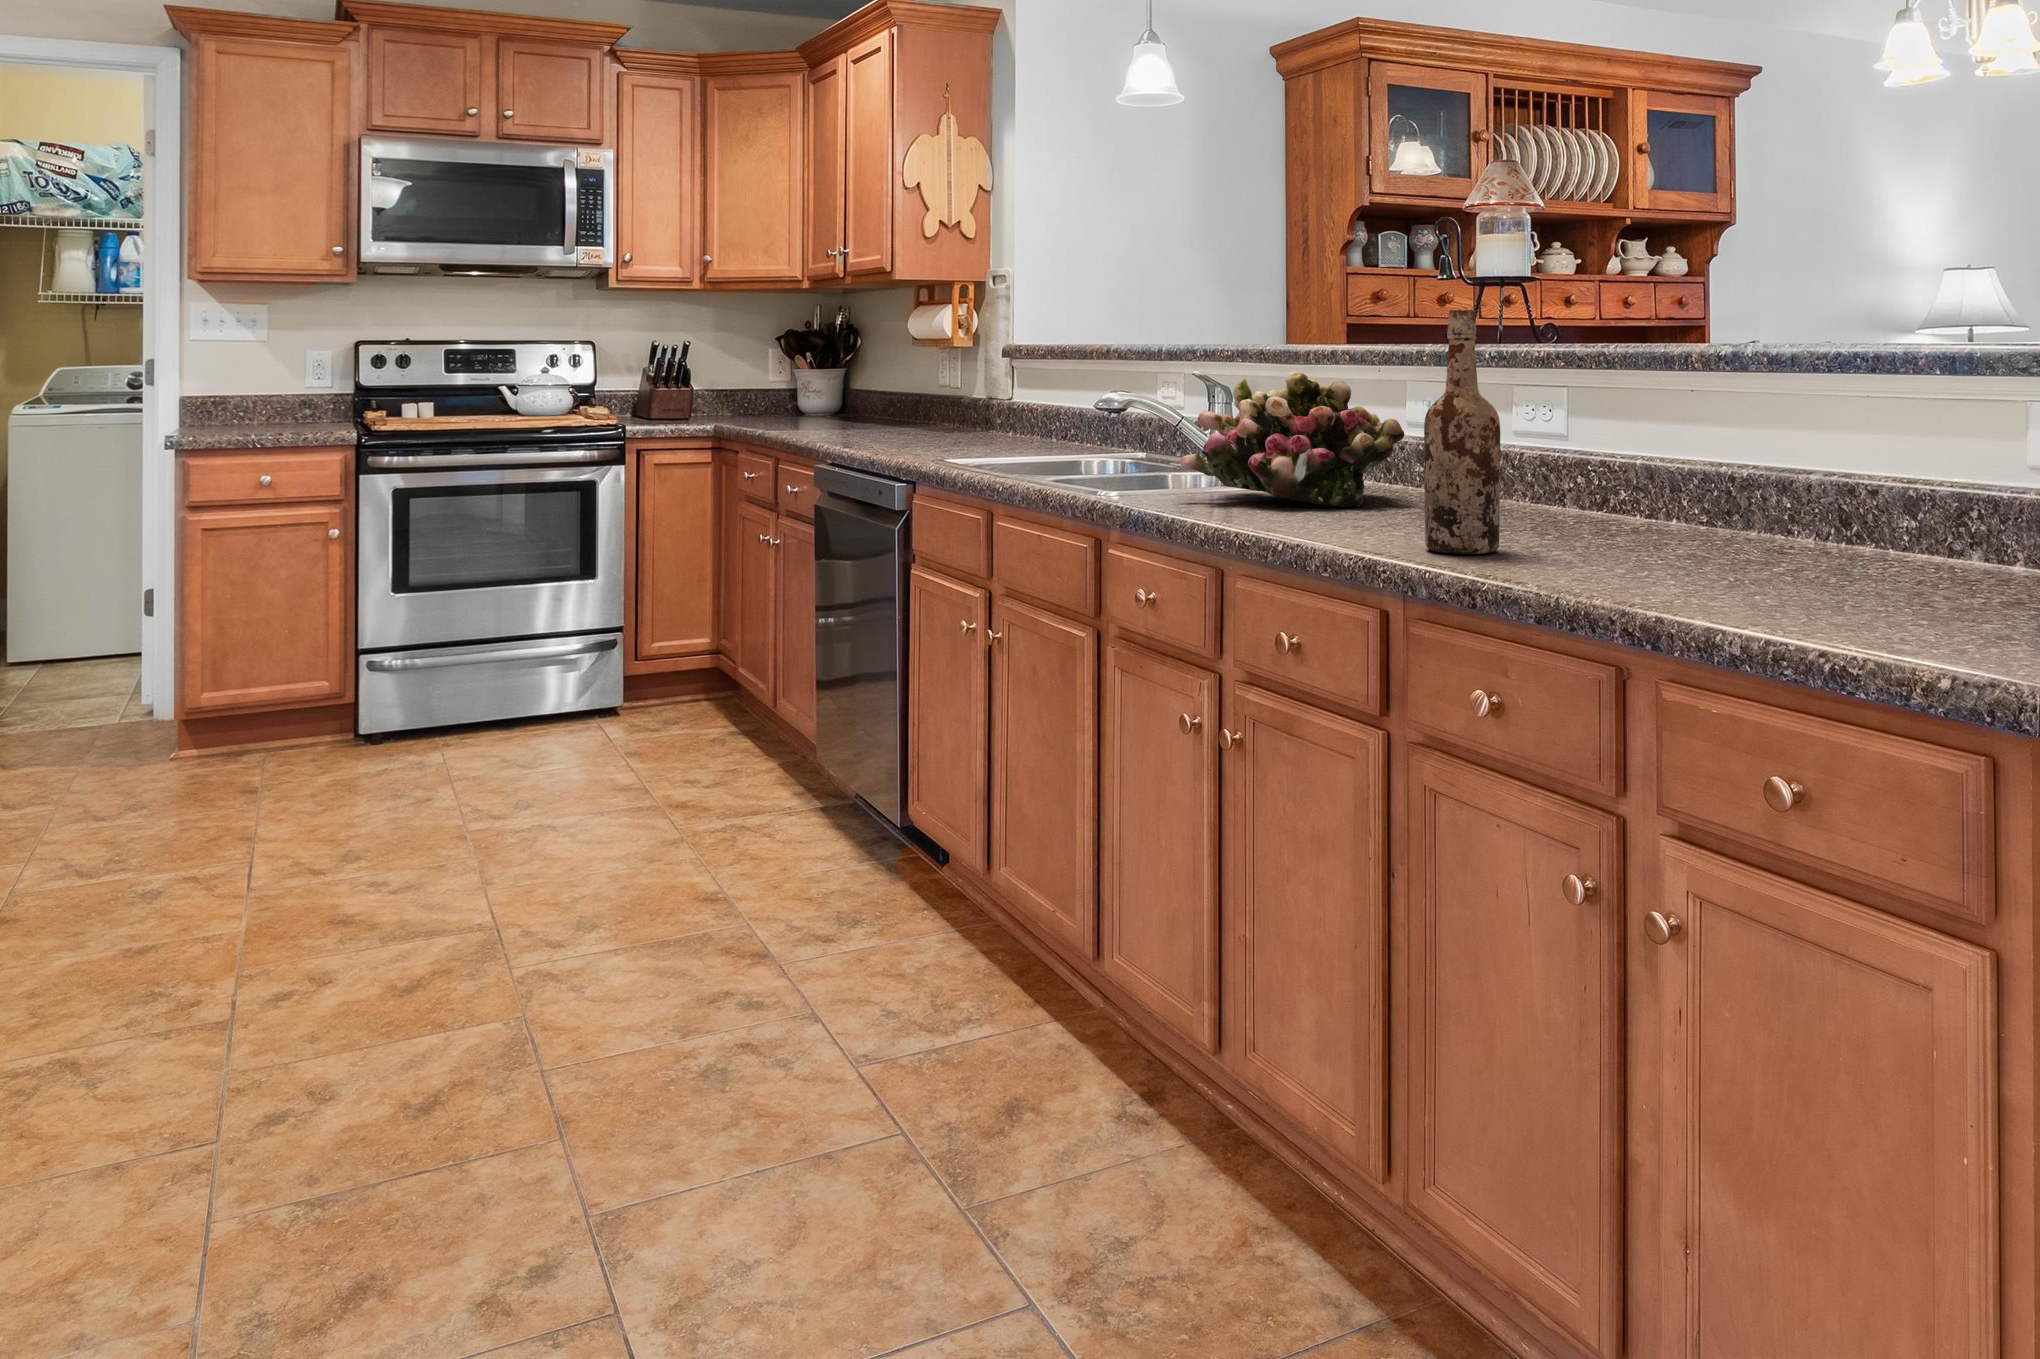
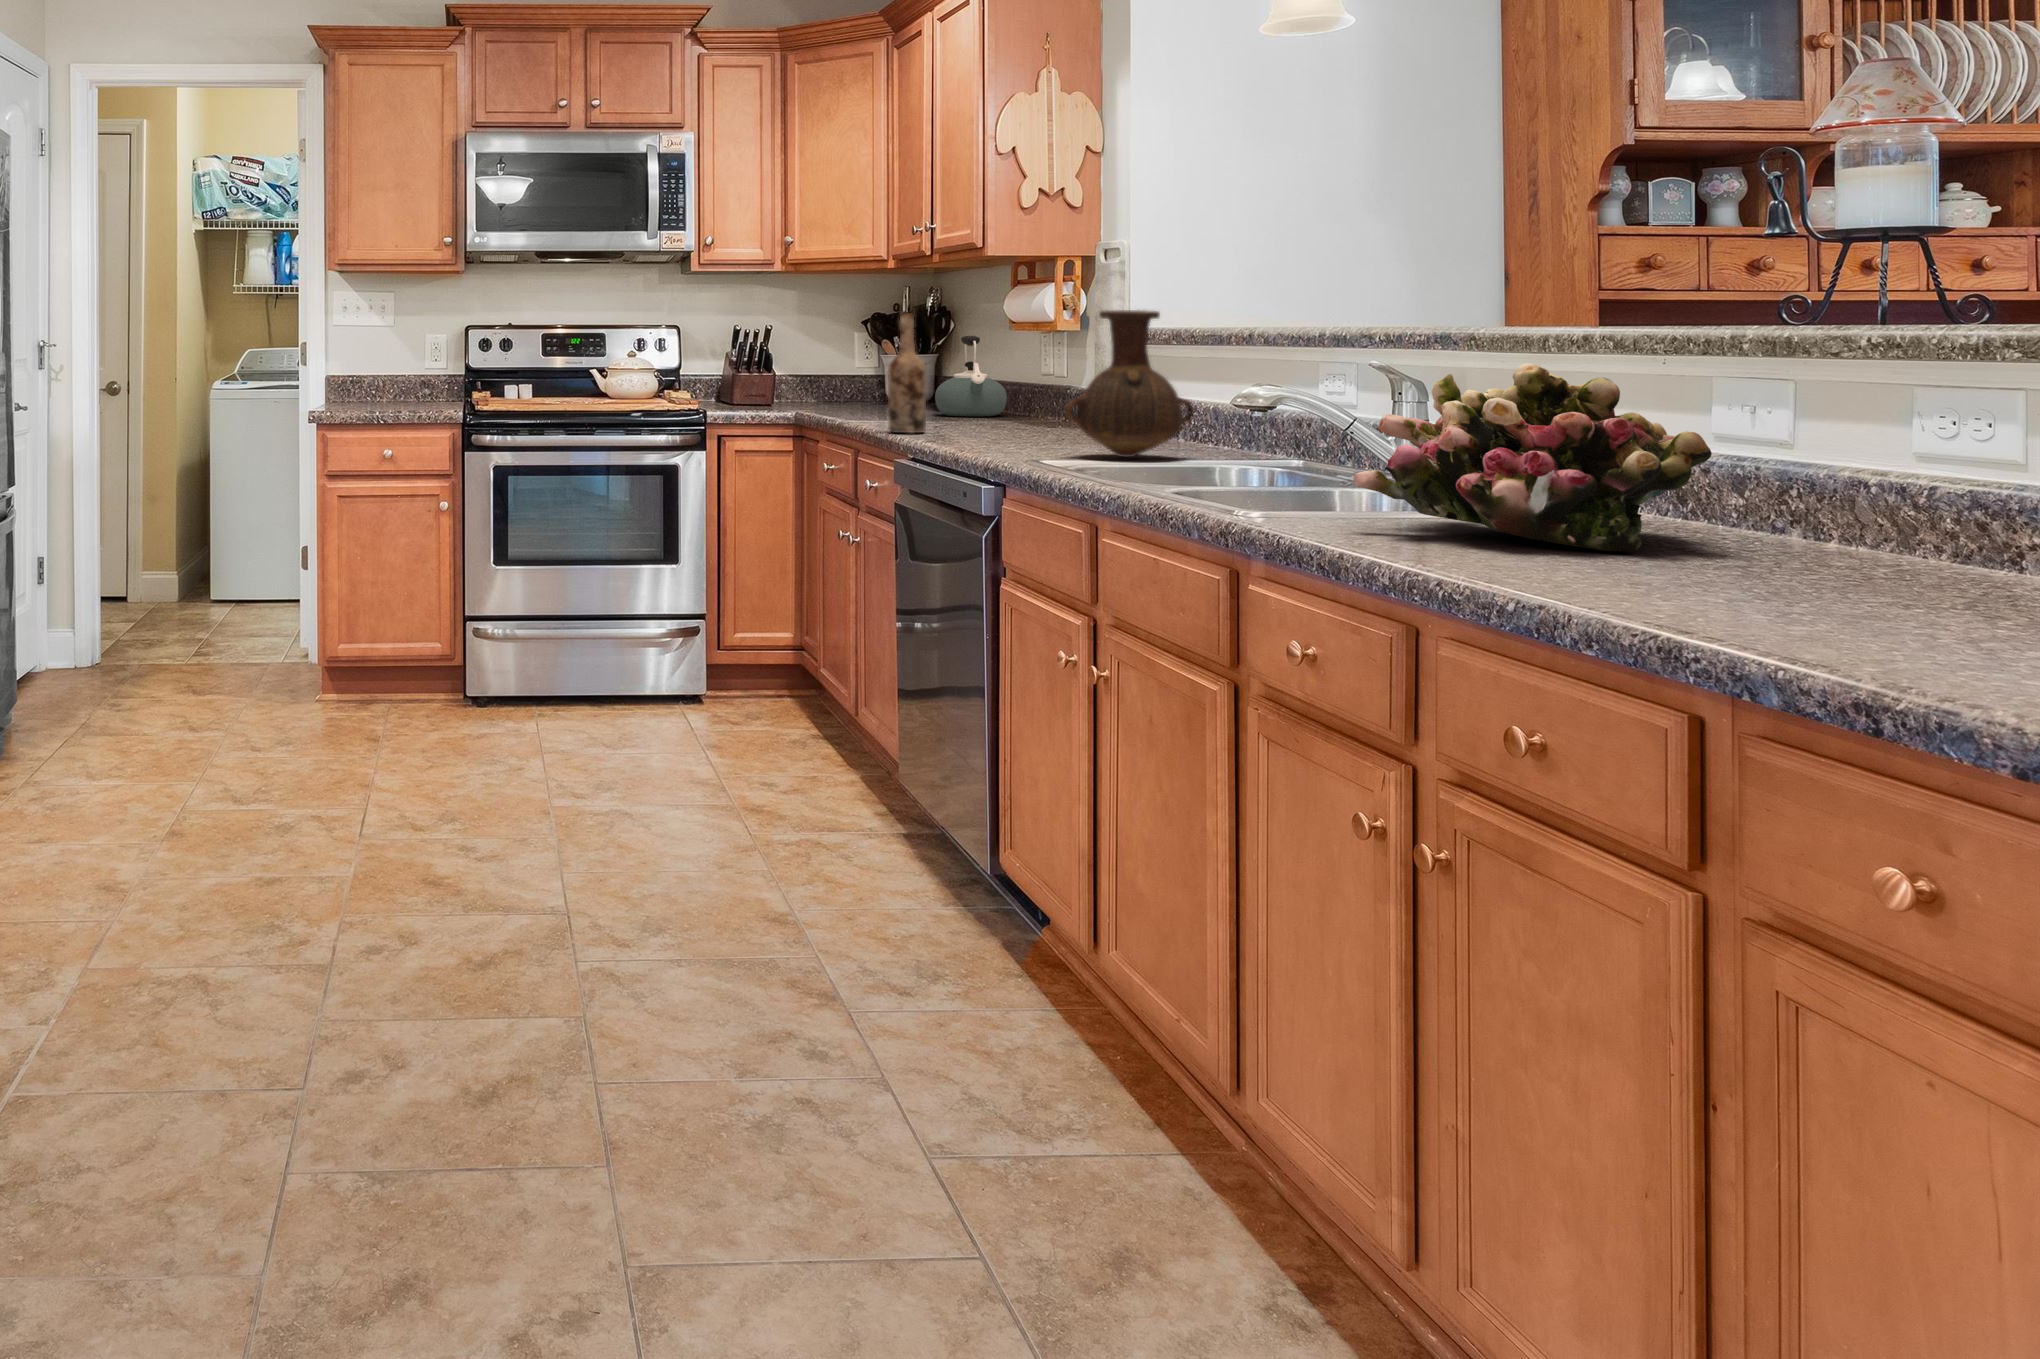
wine bottle: present [1424,310,1500,554] -> present [888,313,926,433]
vase: none [961,329,1063,456] -> present [1066,310,1194,457]
kettle: none [841,352,905,426] -> present [935,336,1007,416]

